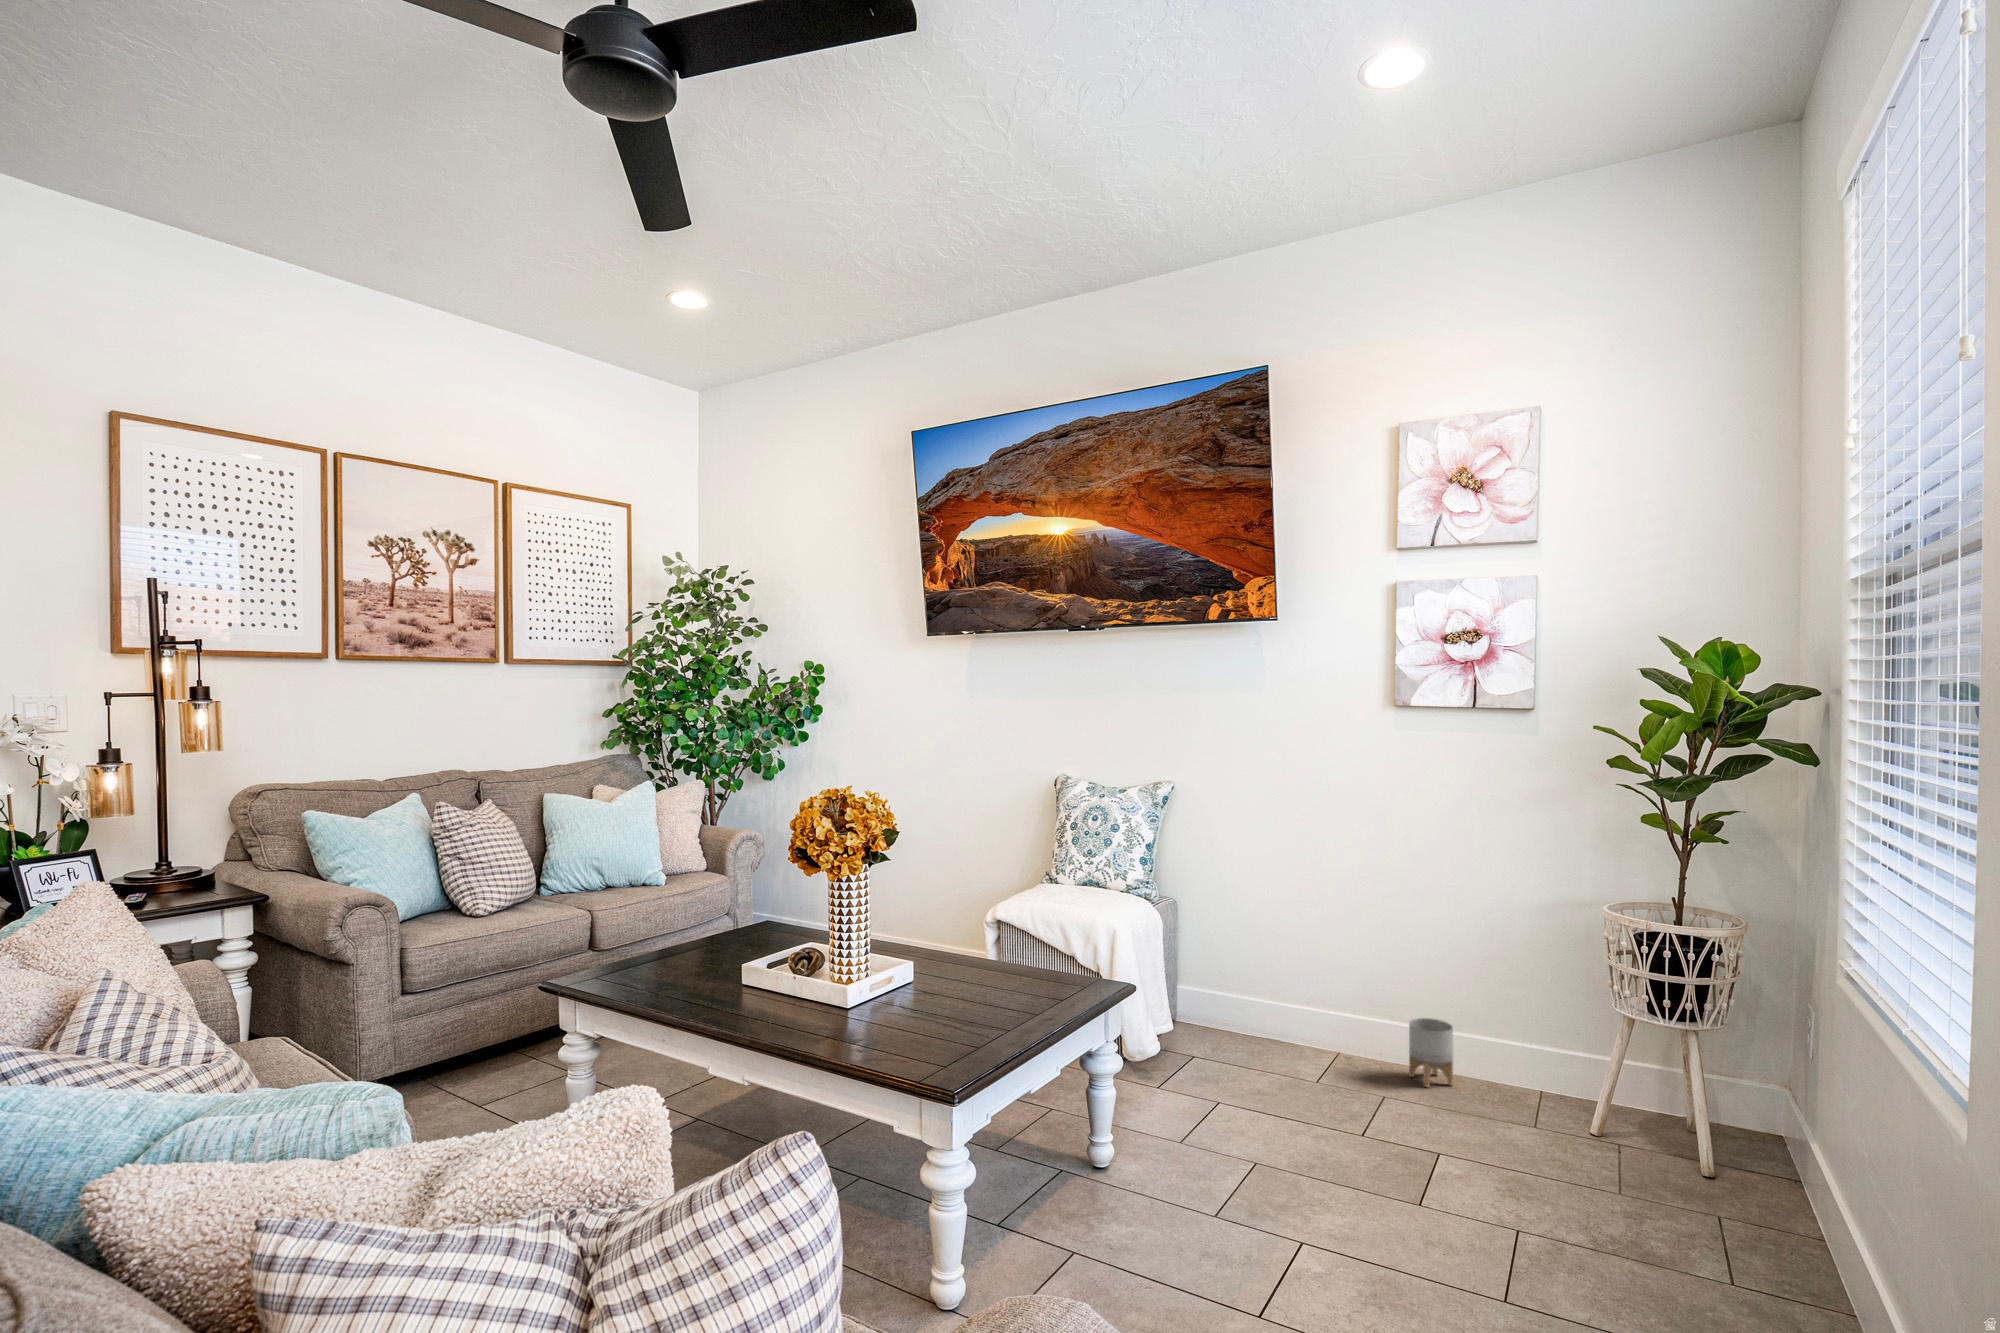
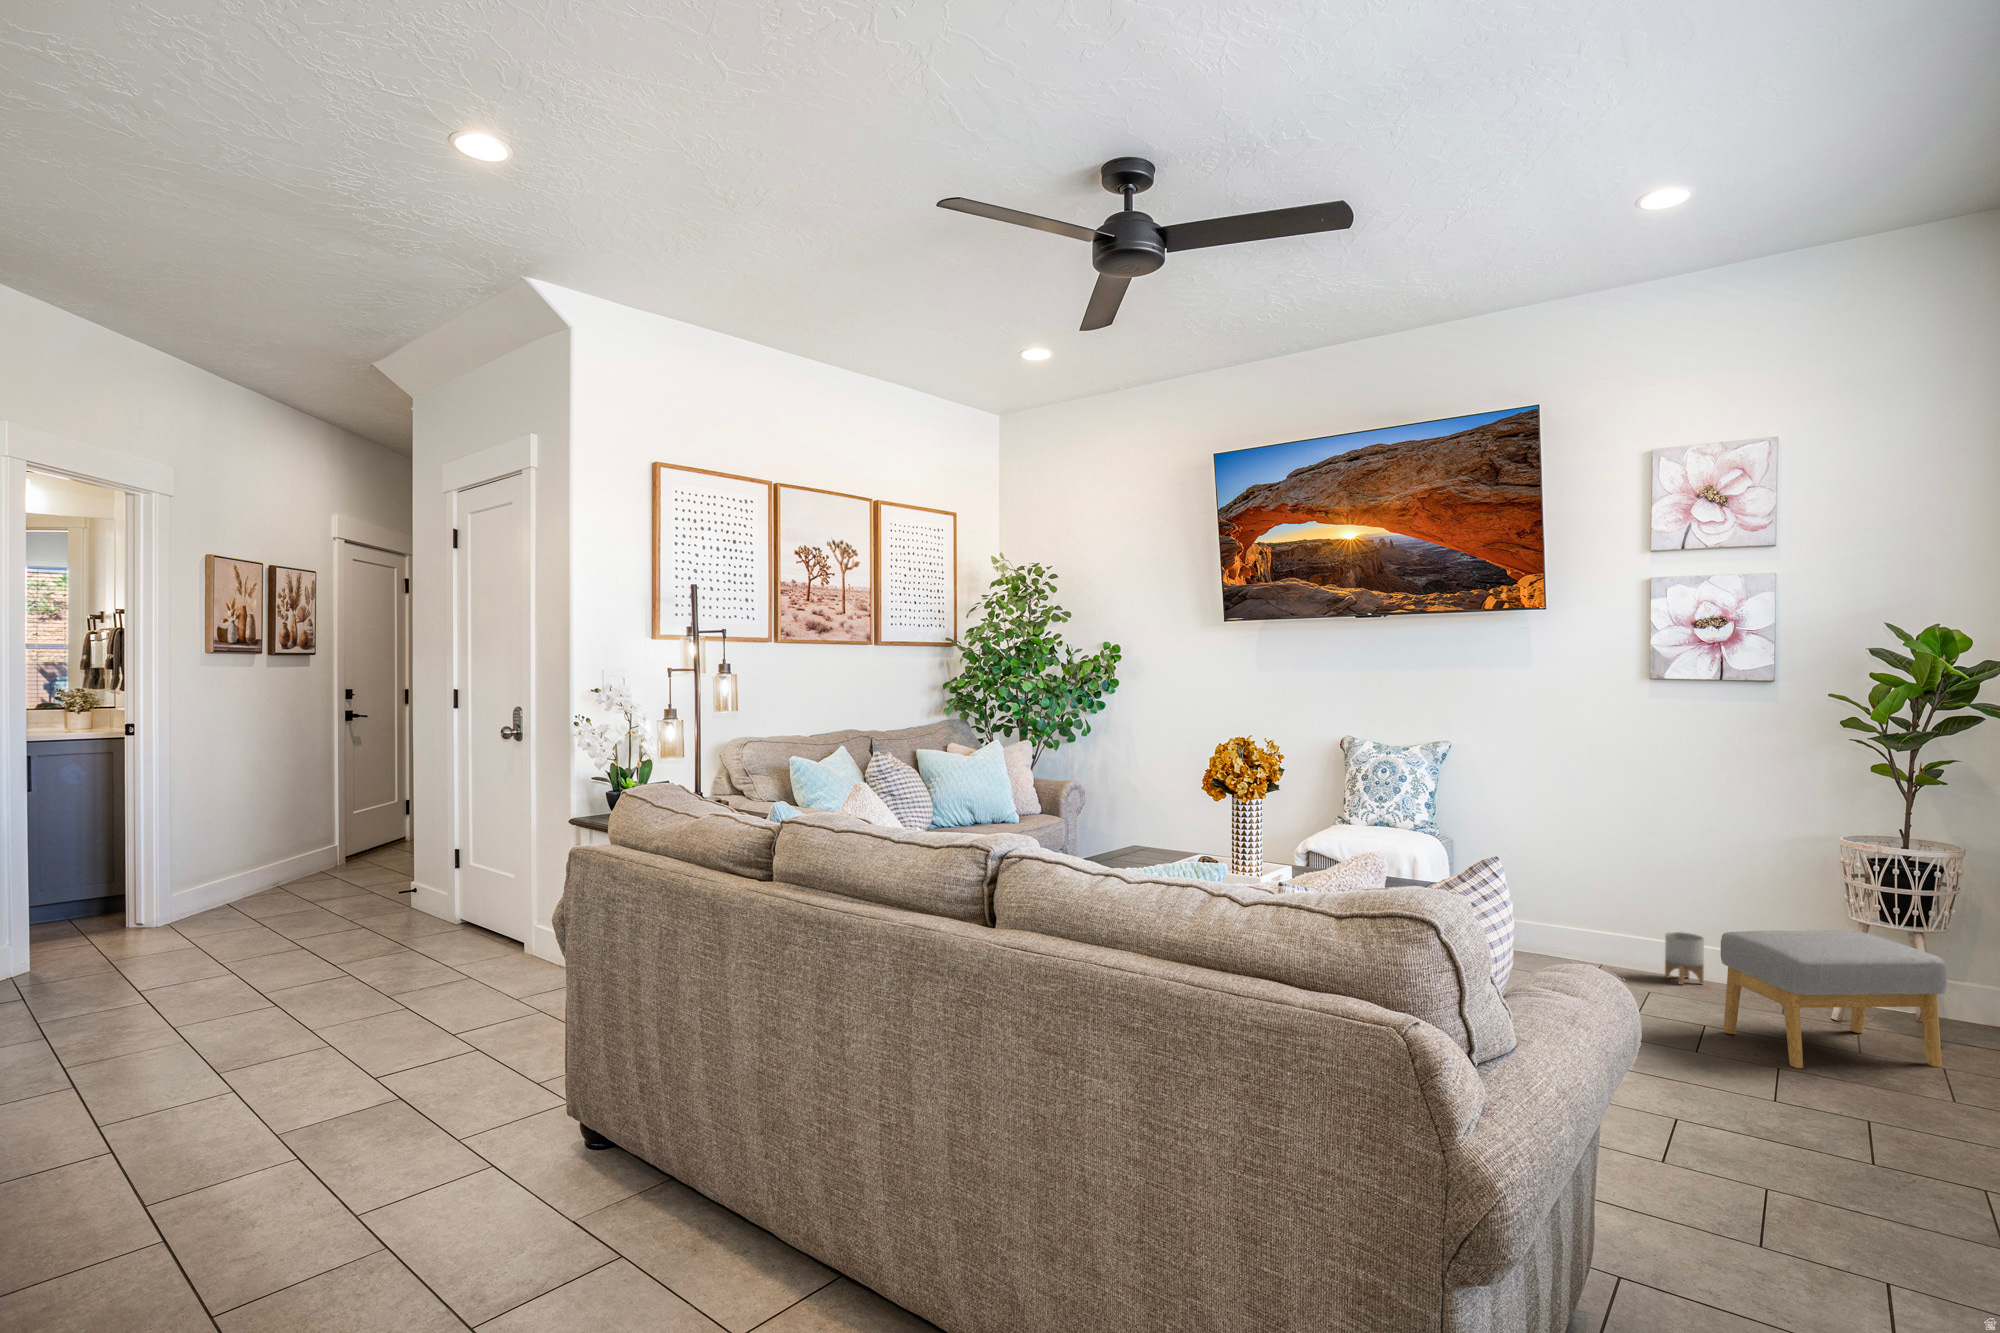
footstool: none [1458,1034,1734,1243] -> present [1721,930,1947,1068]

